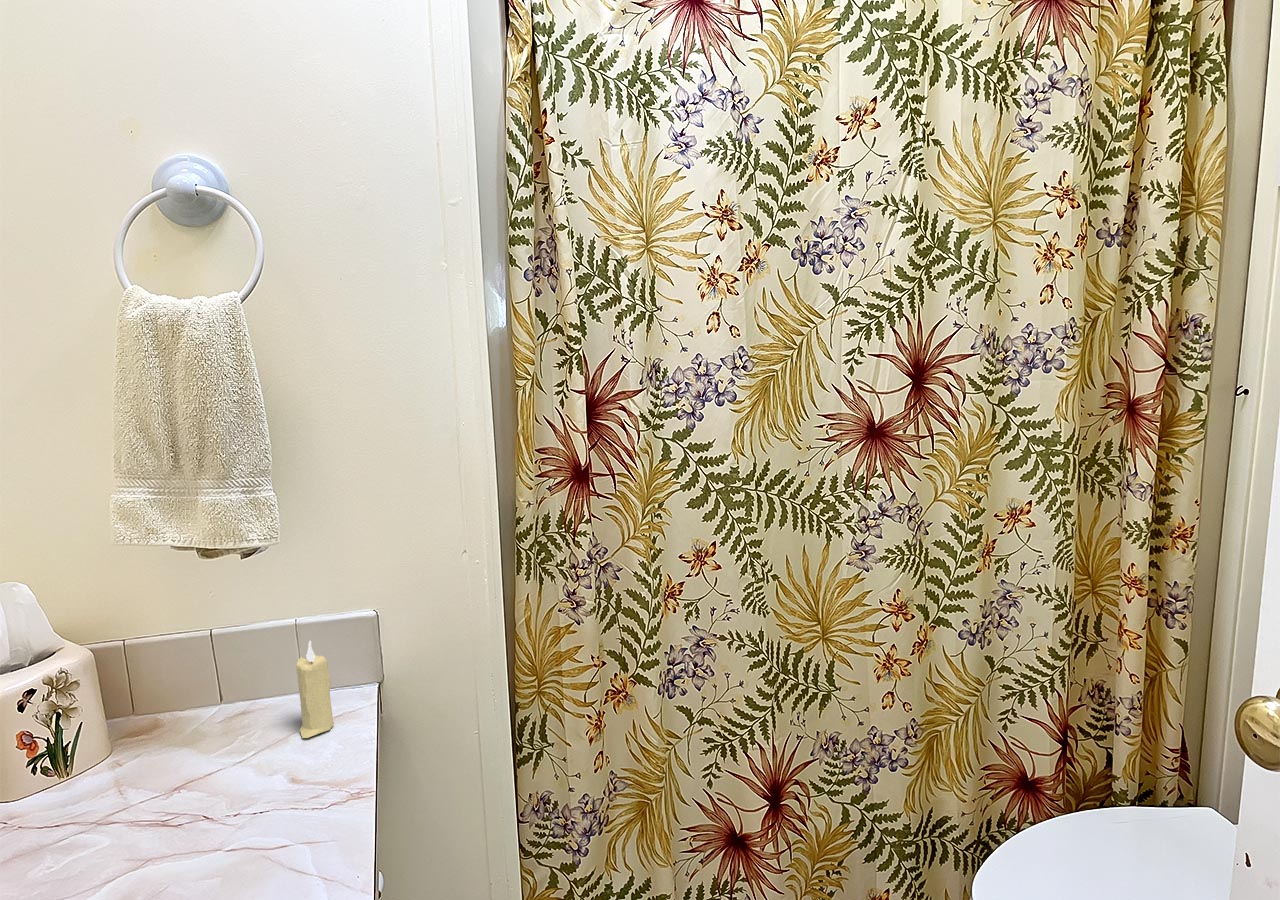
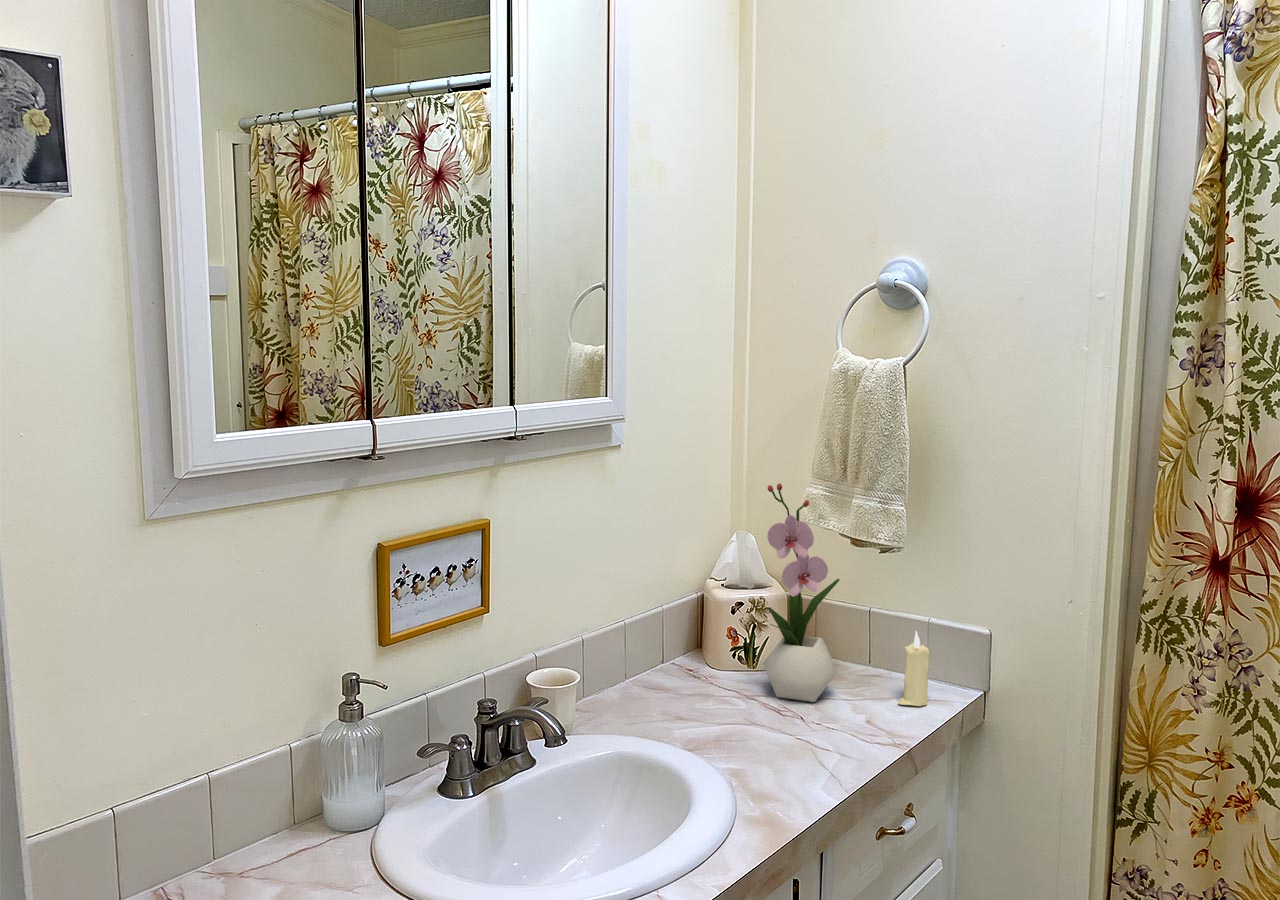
flower arrangement: none [89,495,224,802] -> present [763,483,839,702]

